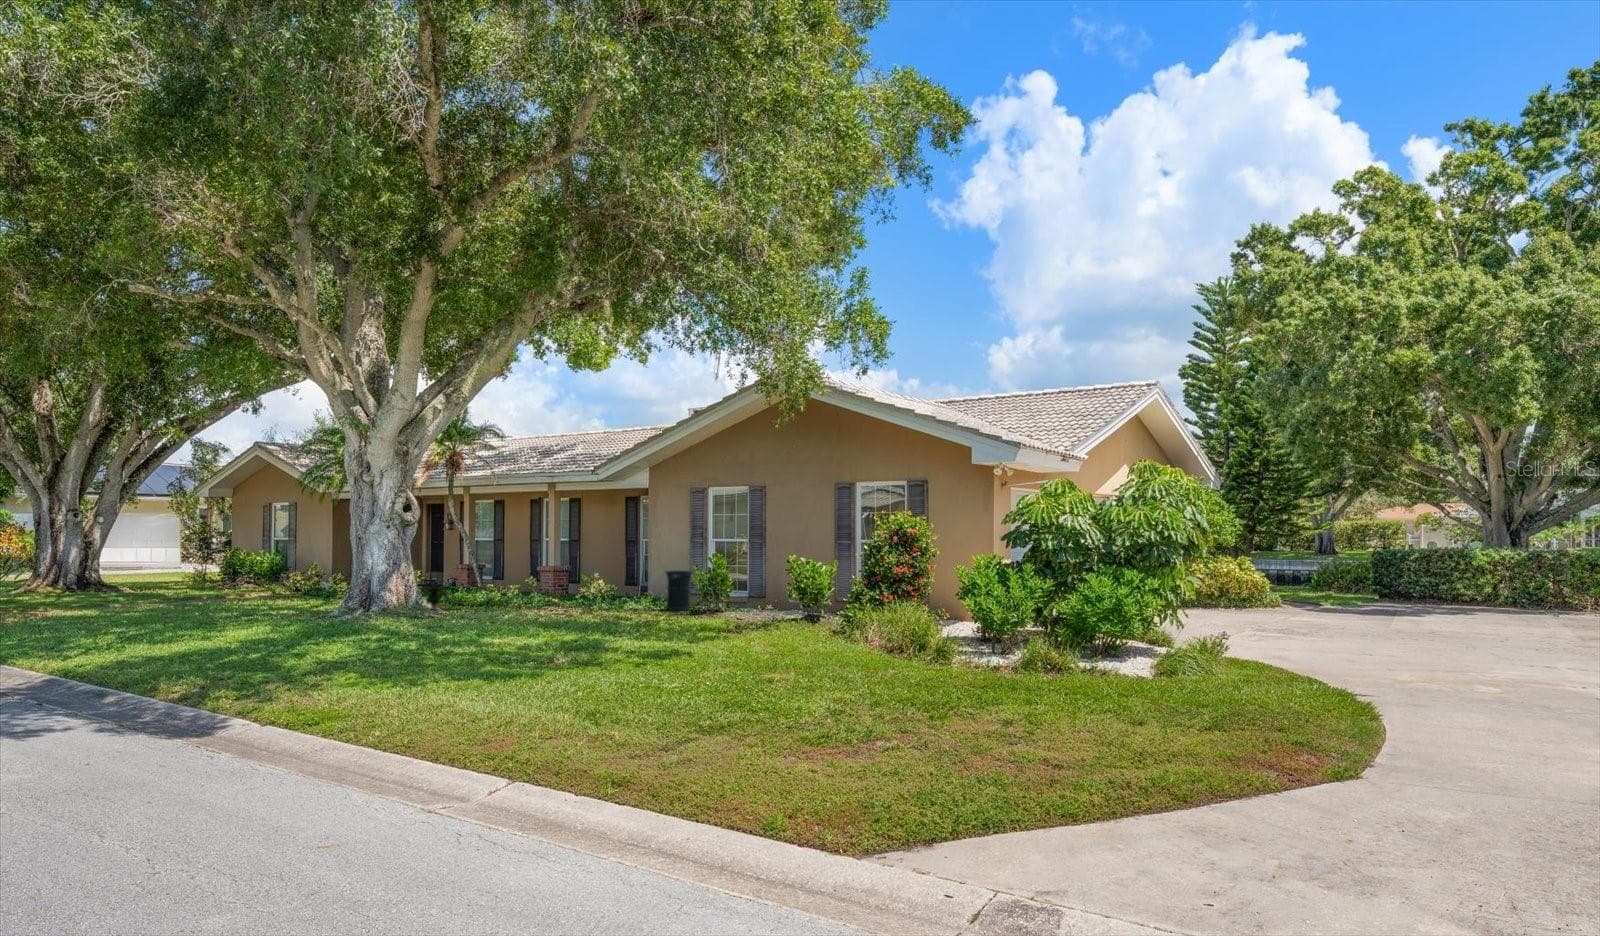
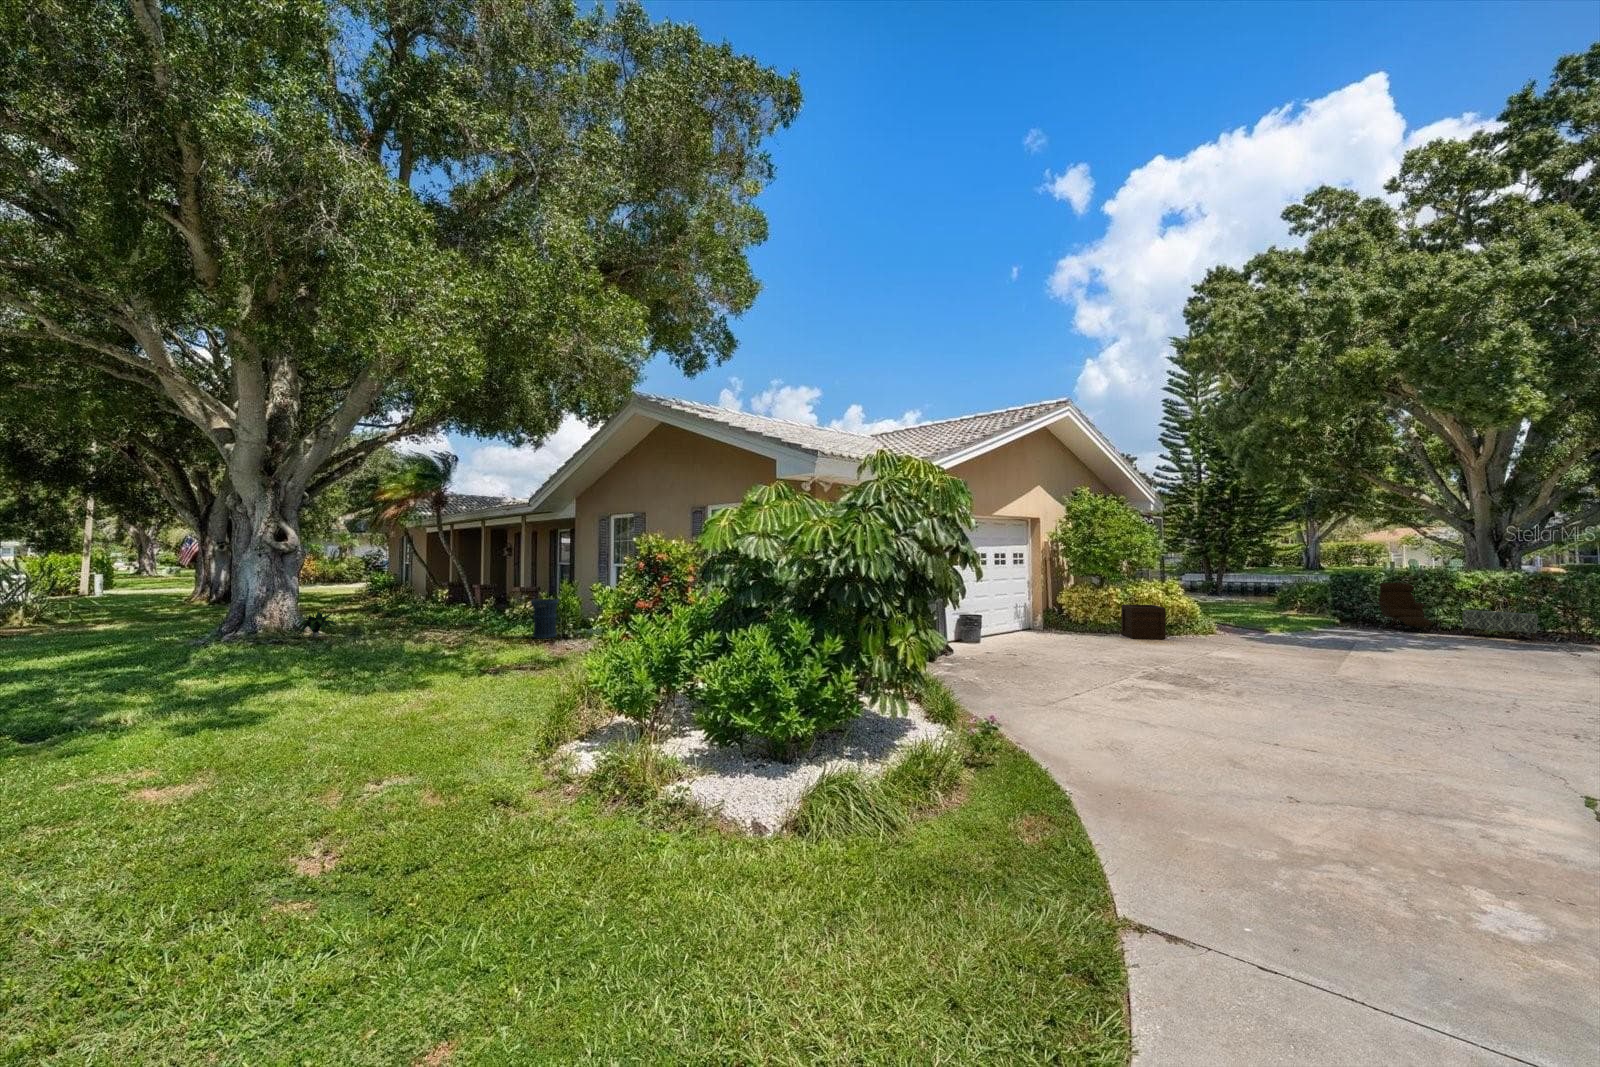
lounge chair: none [1412,562,1456,608] -> present [1377,583,1432,633]
wooden crate: none [1207,580,1249,612] -> present [1121,604,1166,640]
bench: none [1480,587,1535,613] -> present [1462,610,1538,641]

